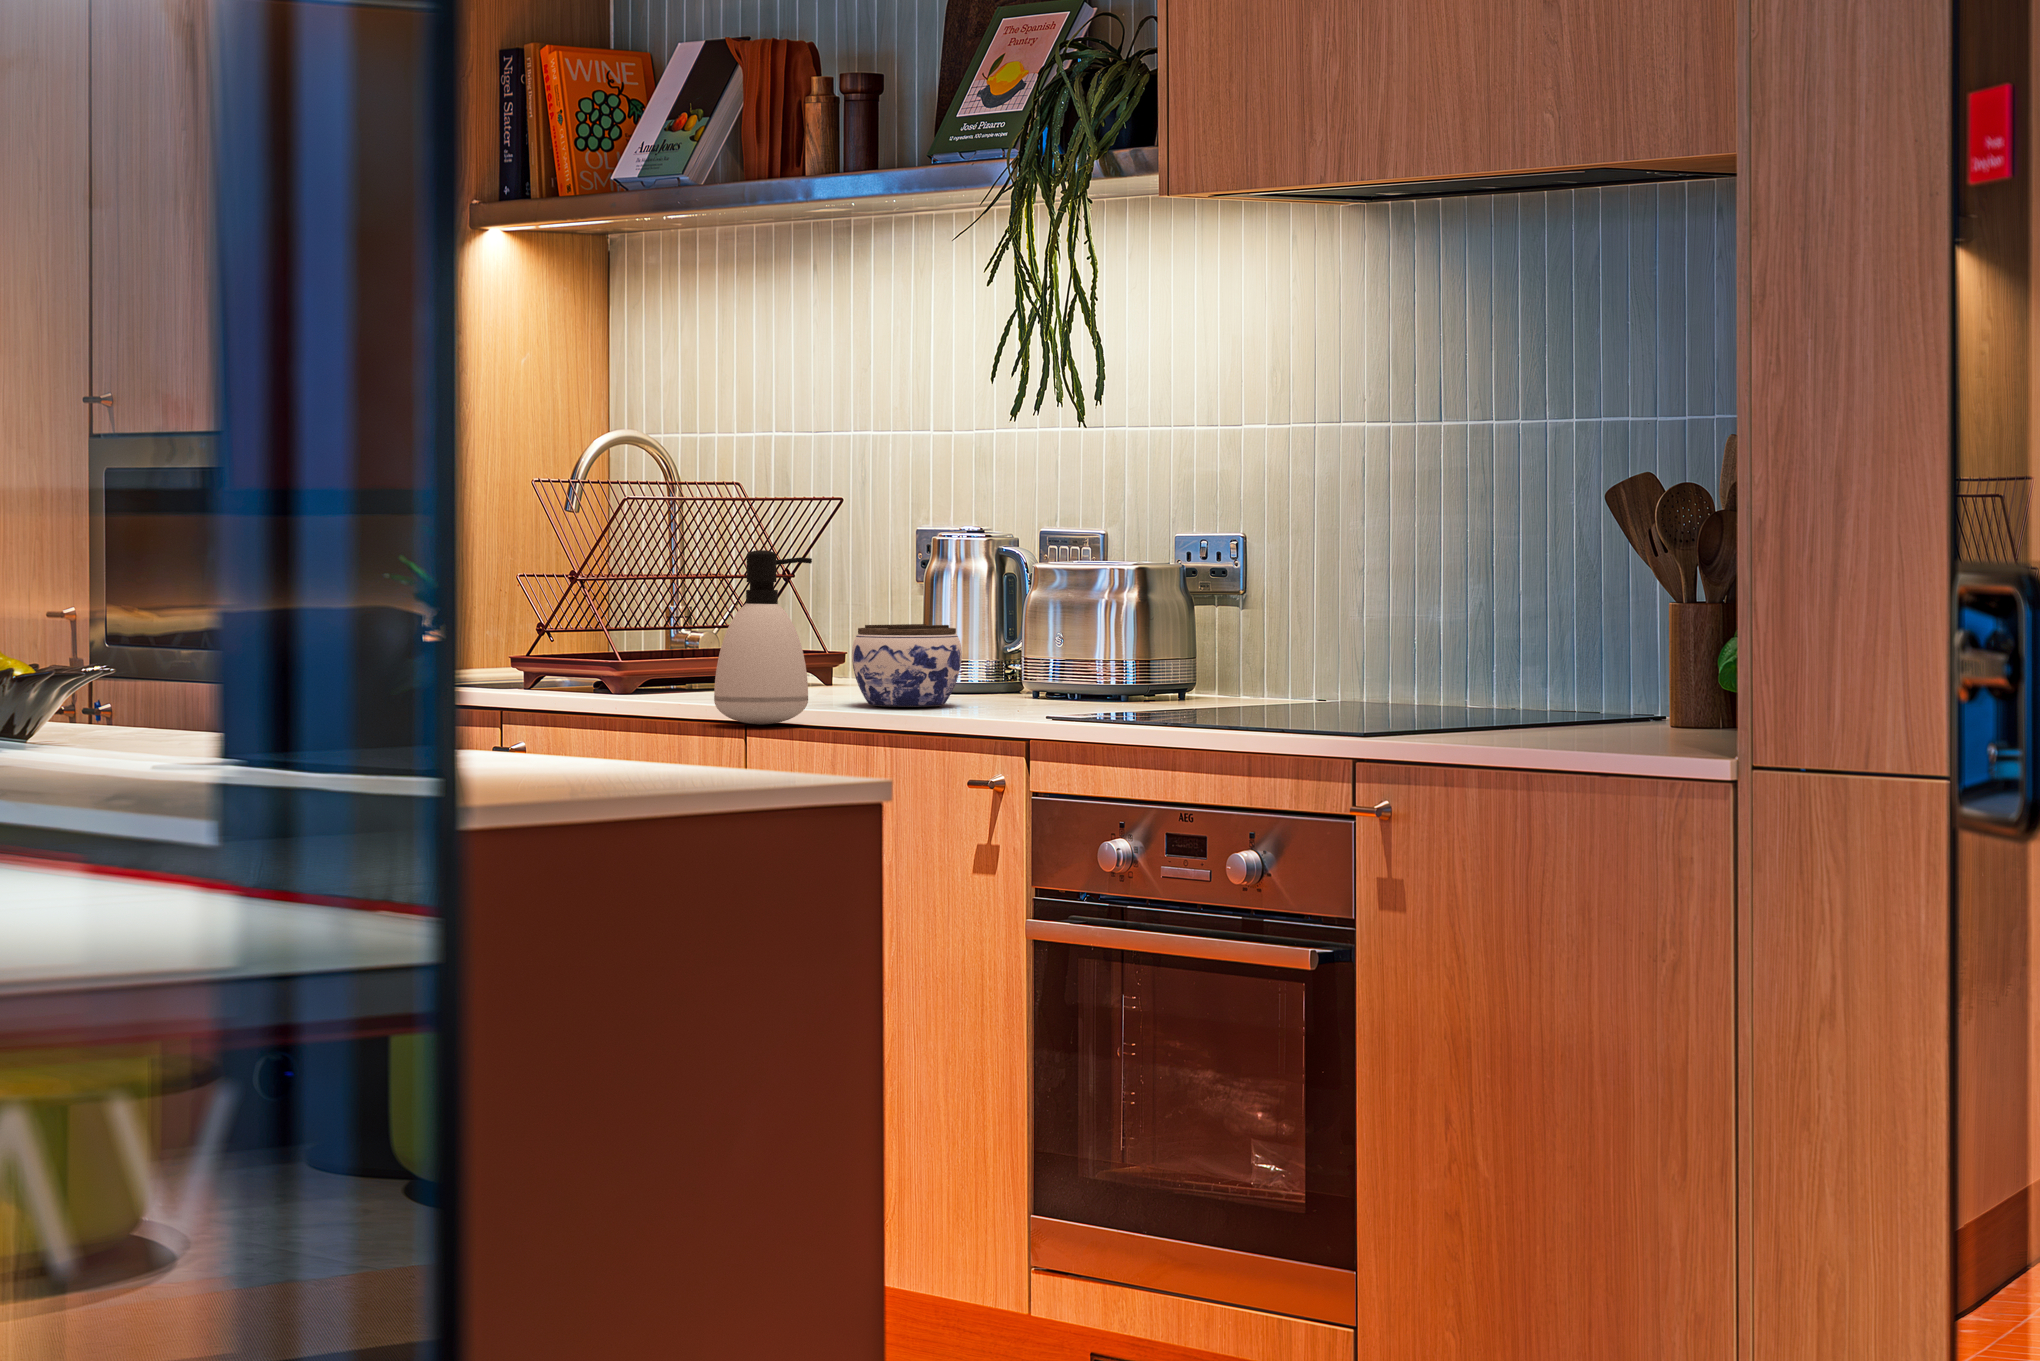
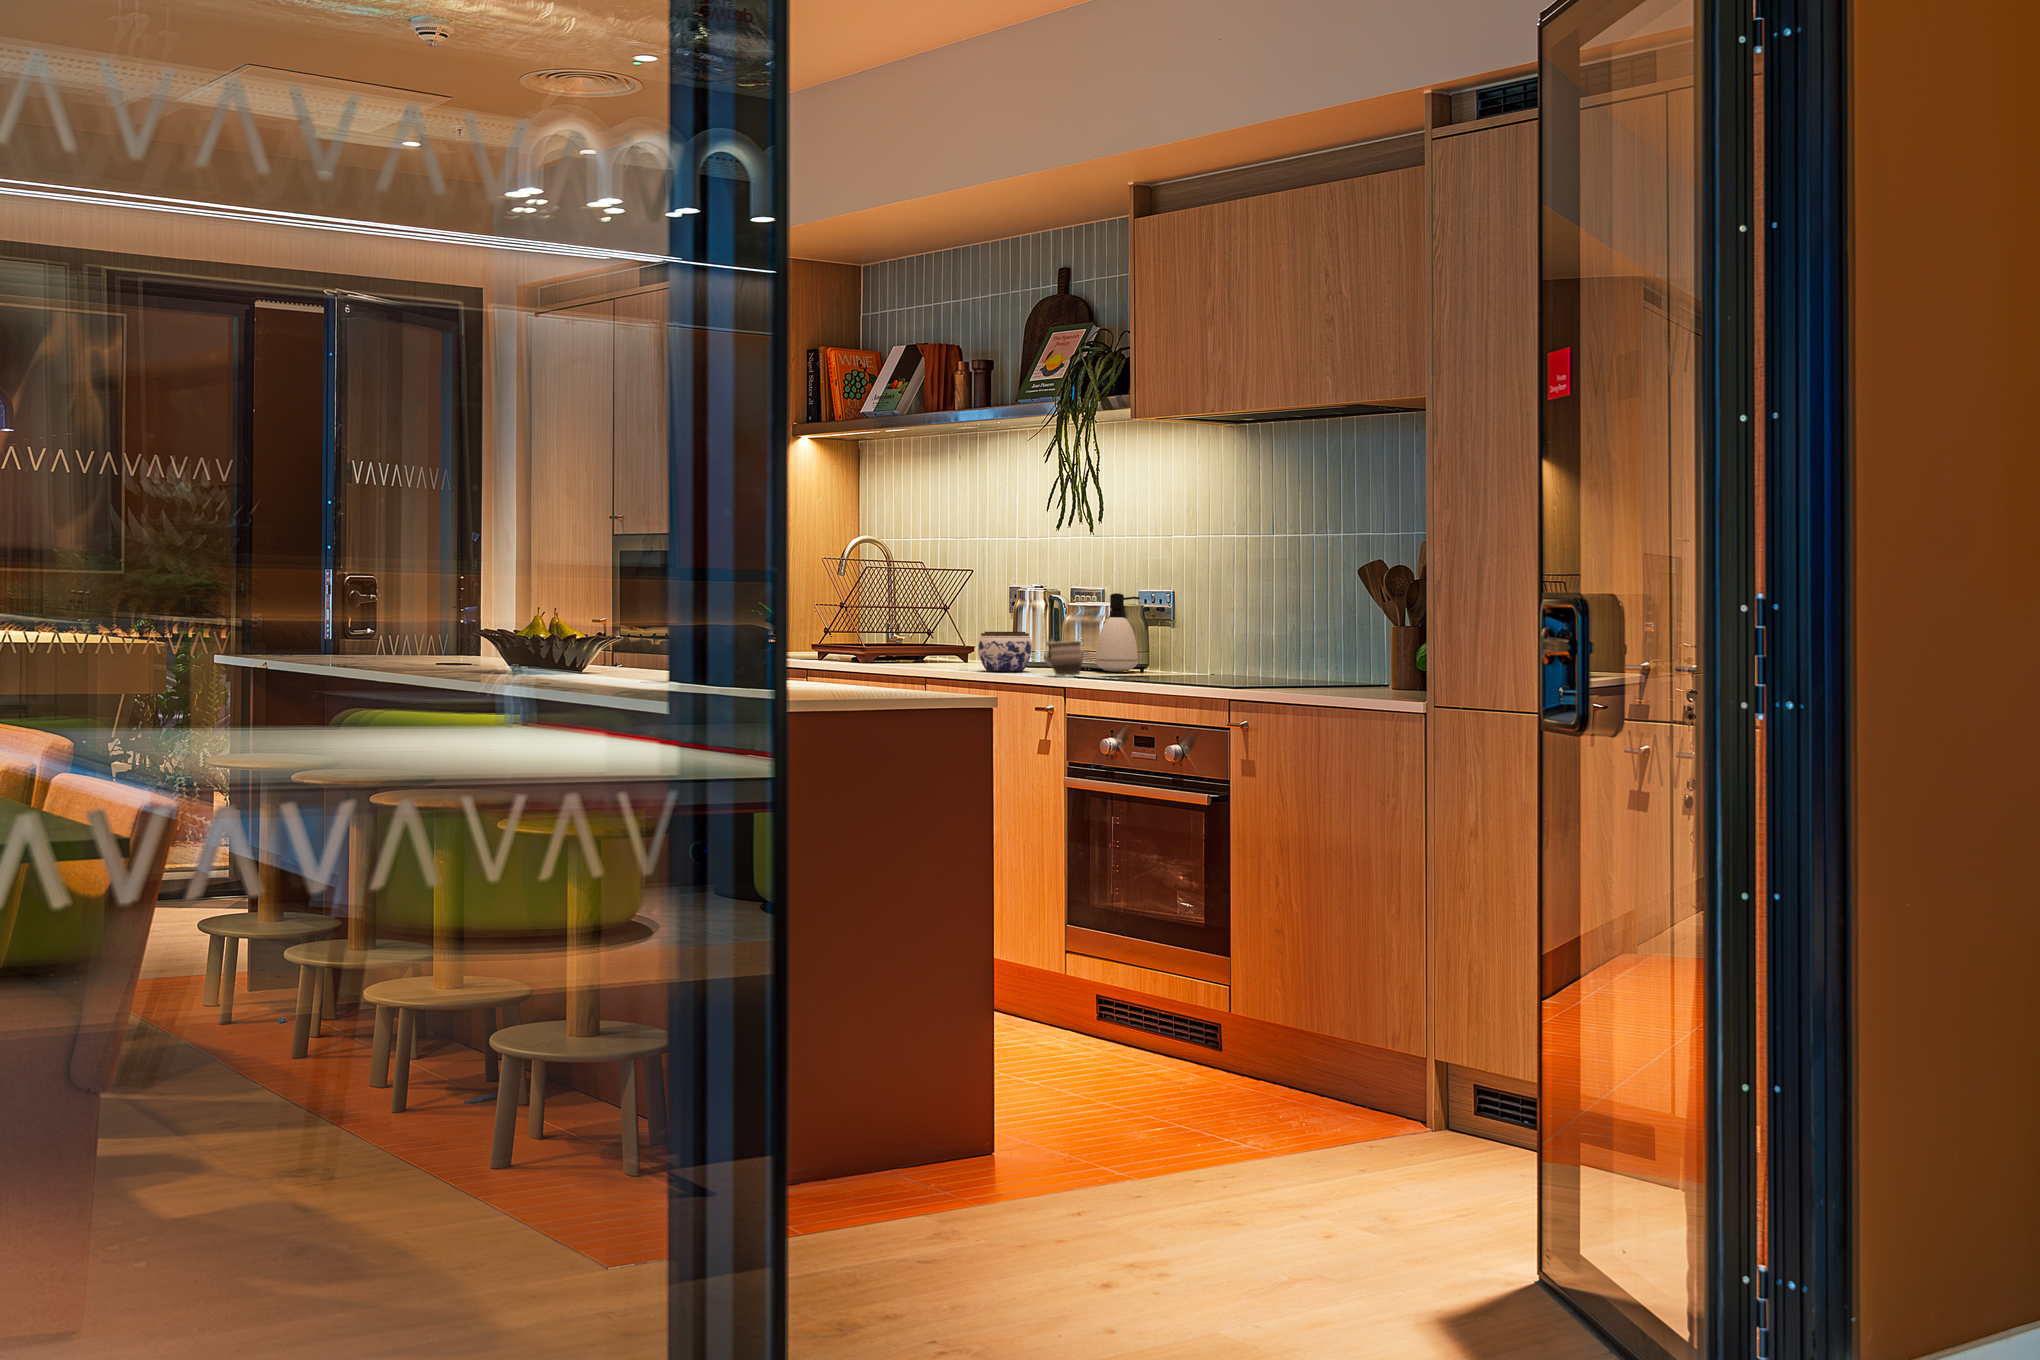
soap dispenser: present [714,550,812,724] -> present [1096,593,1139,672]
mug: none [991,648,1069,720] -> present [1045,641,1082,676]

